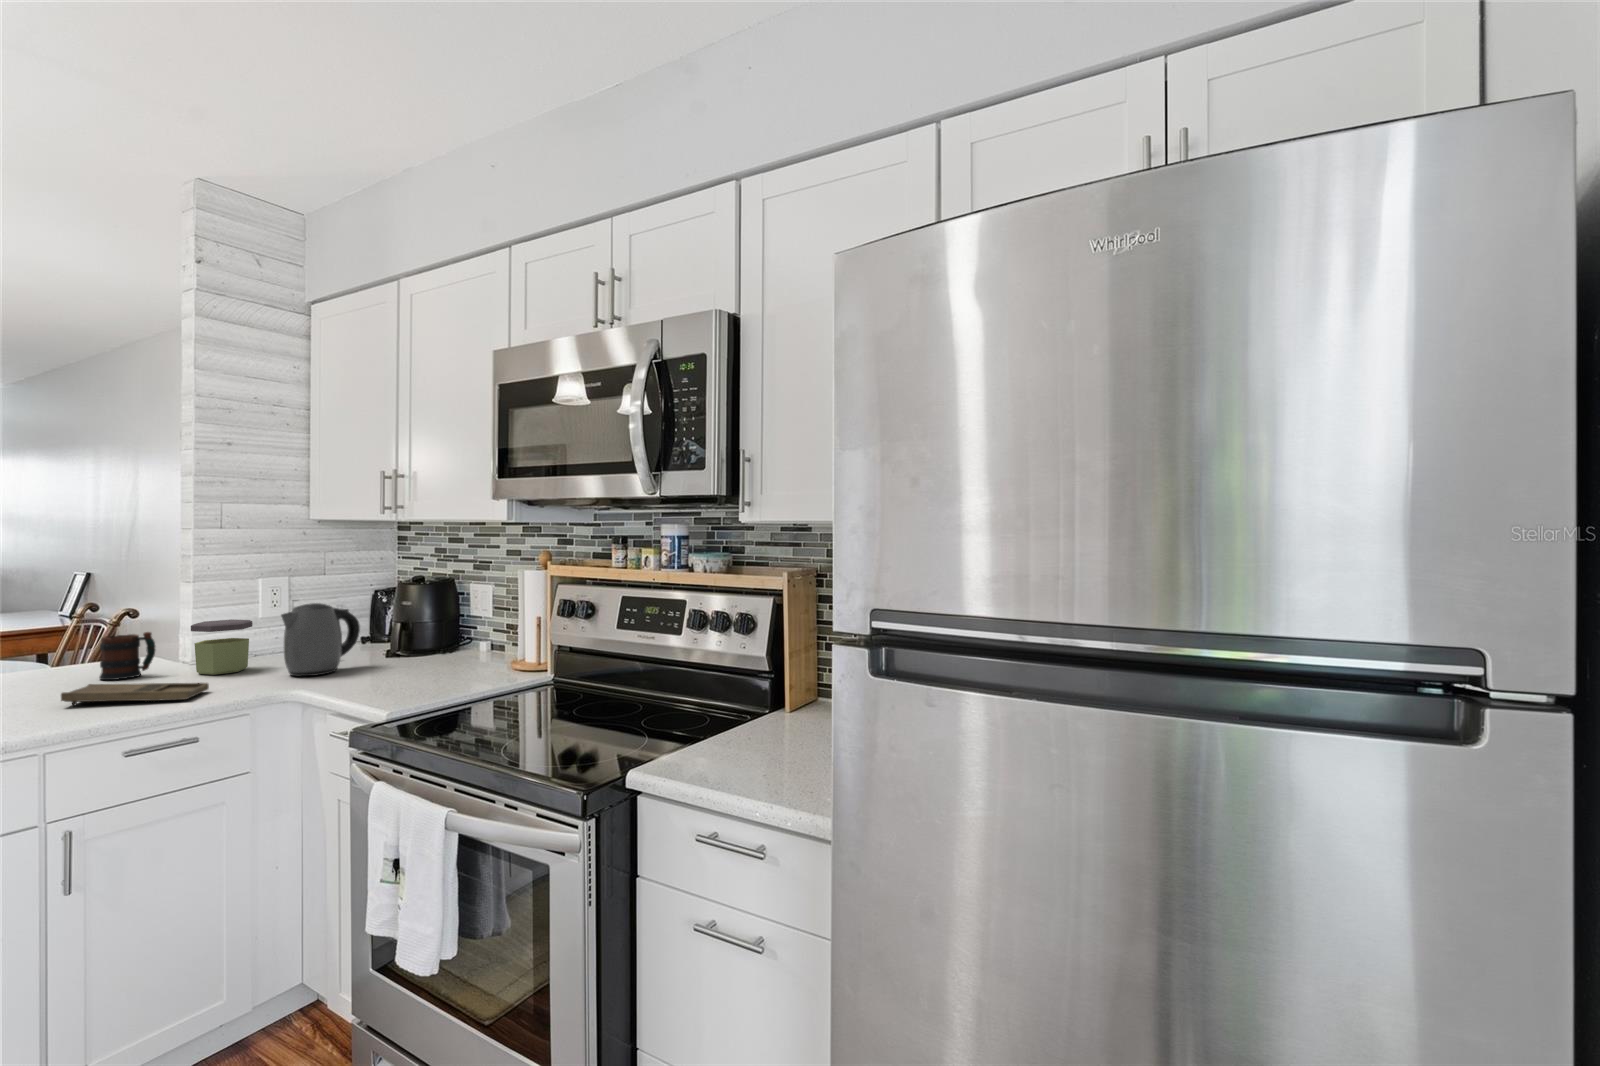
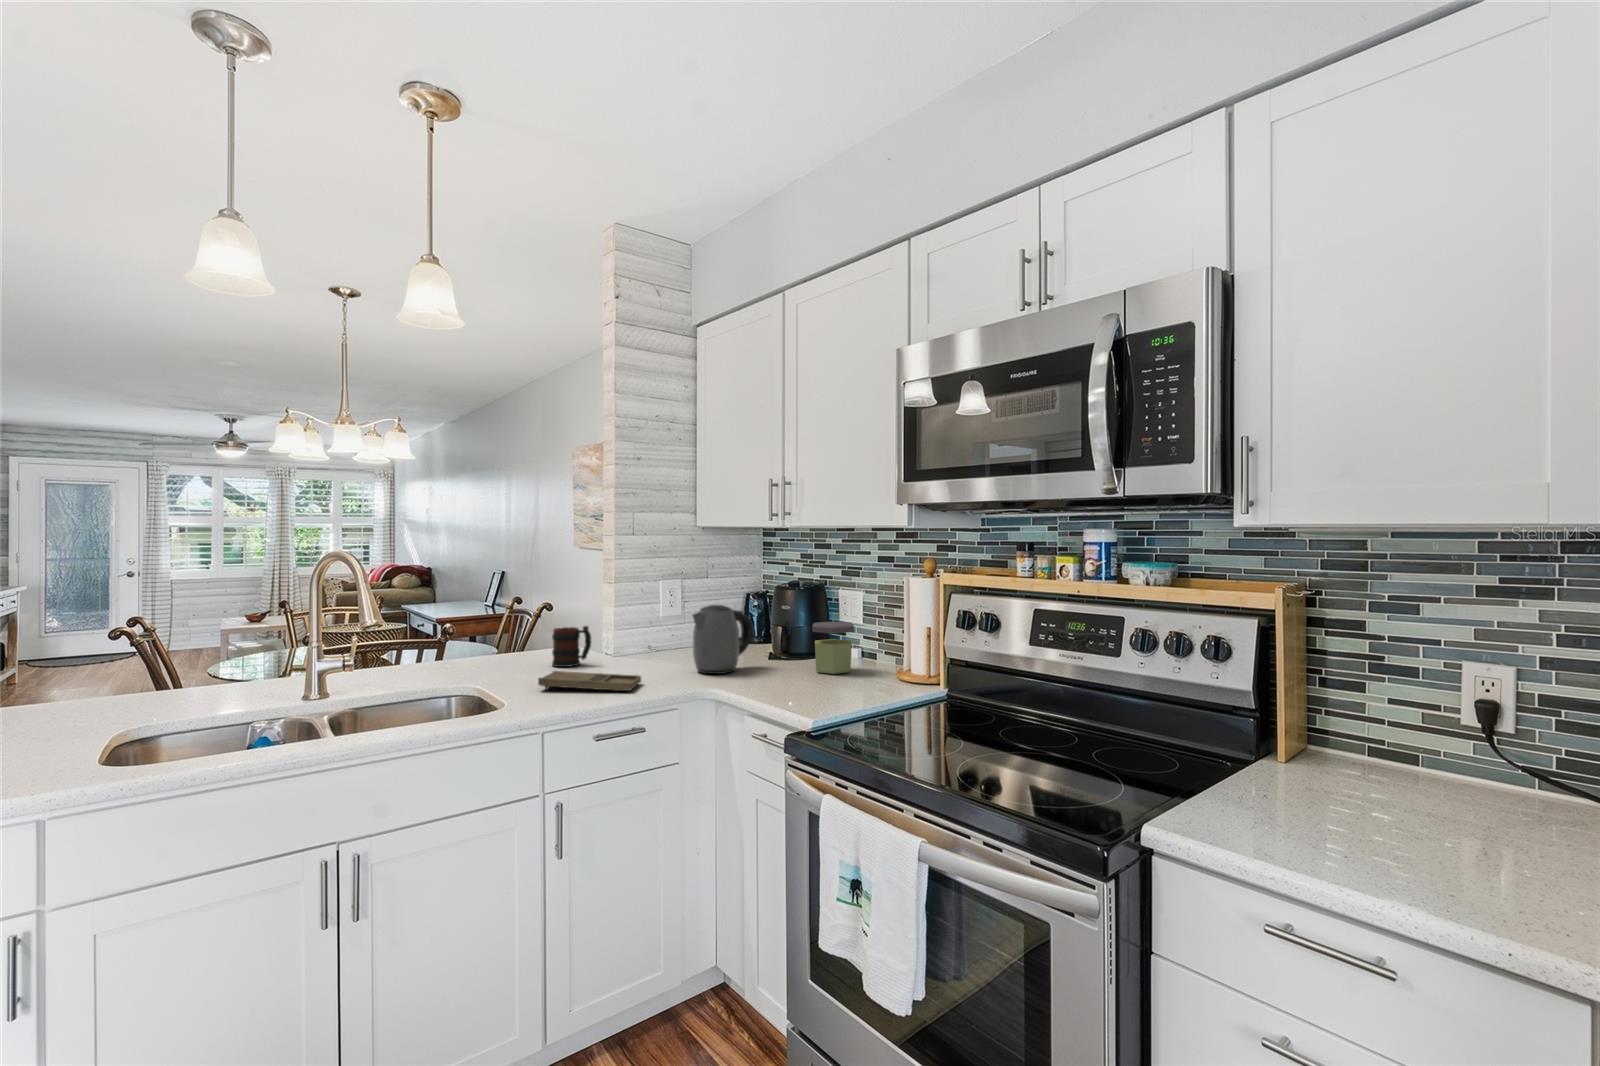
jar: present [191,619,253,675] -> present [812,622,854,674]

